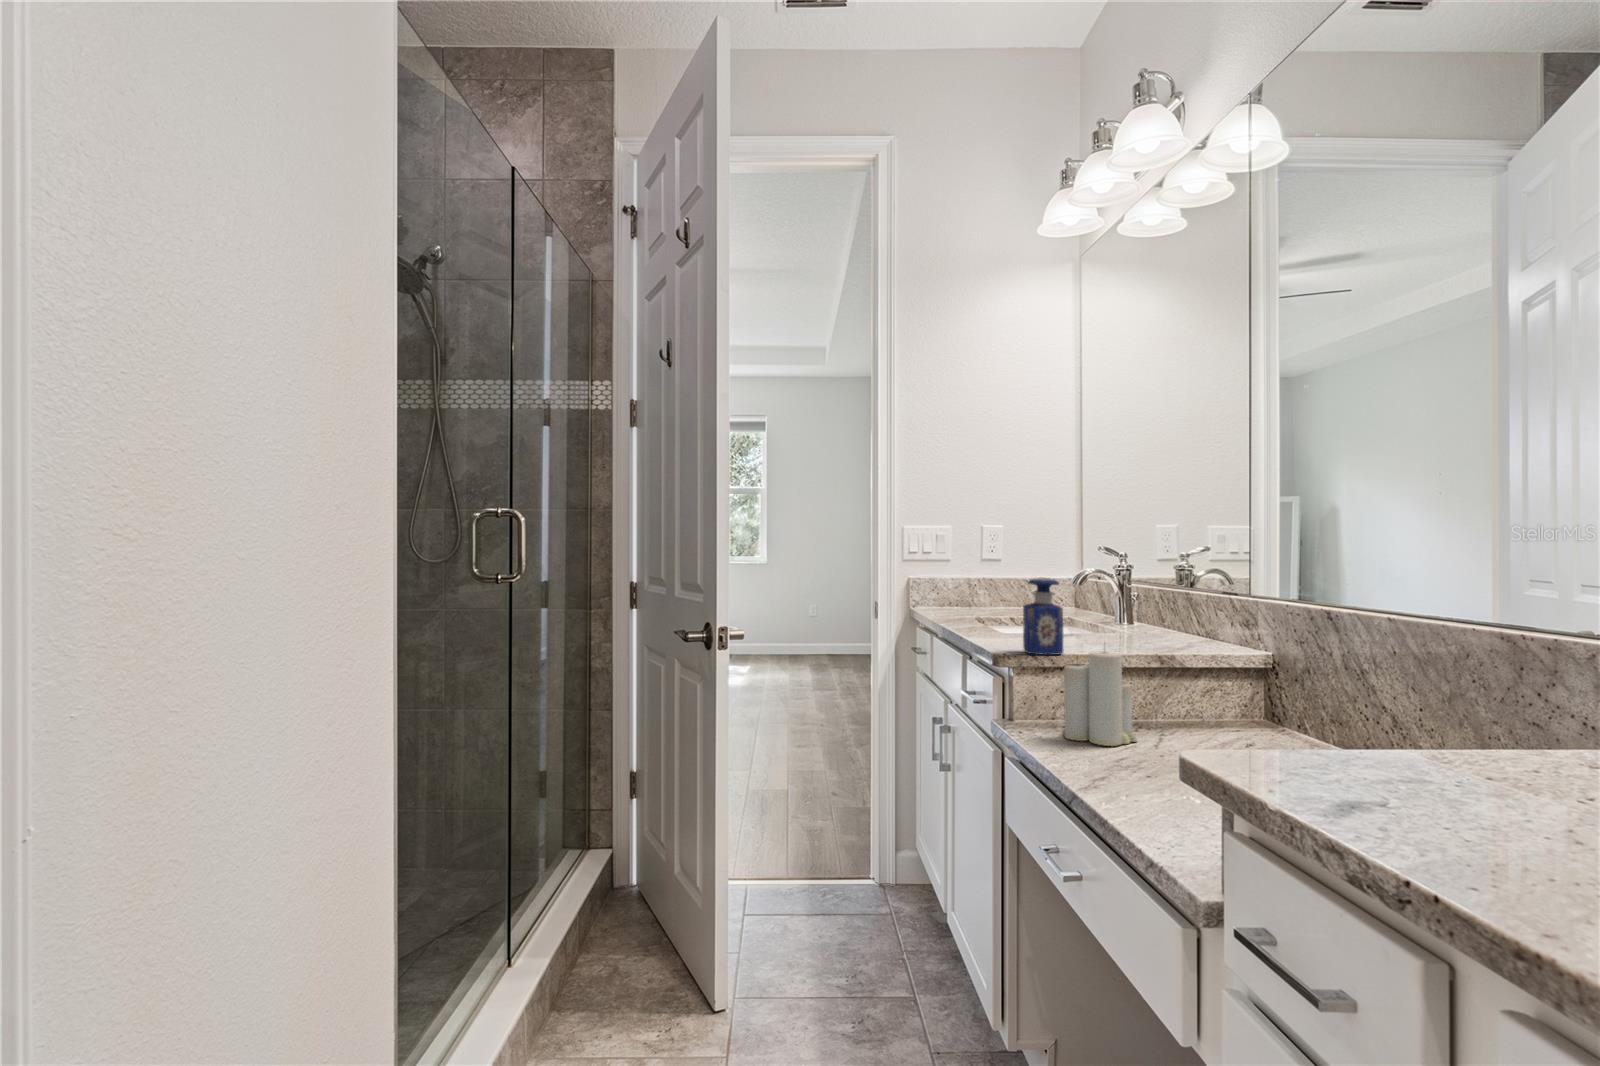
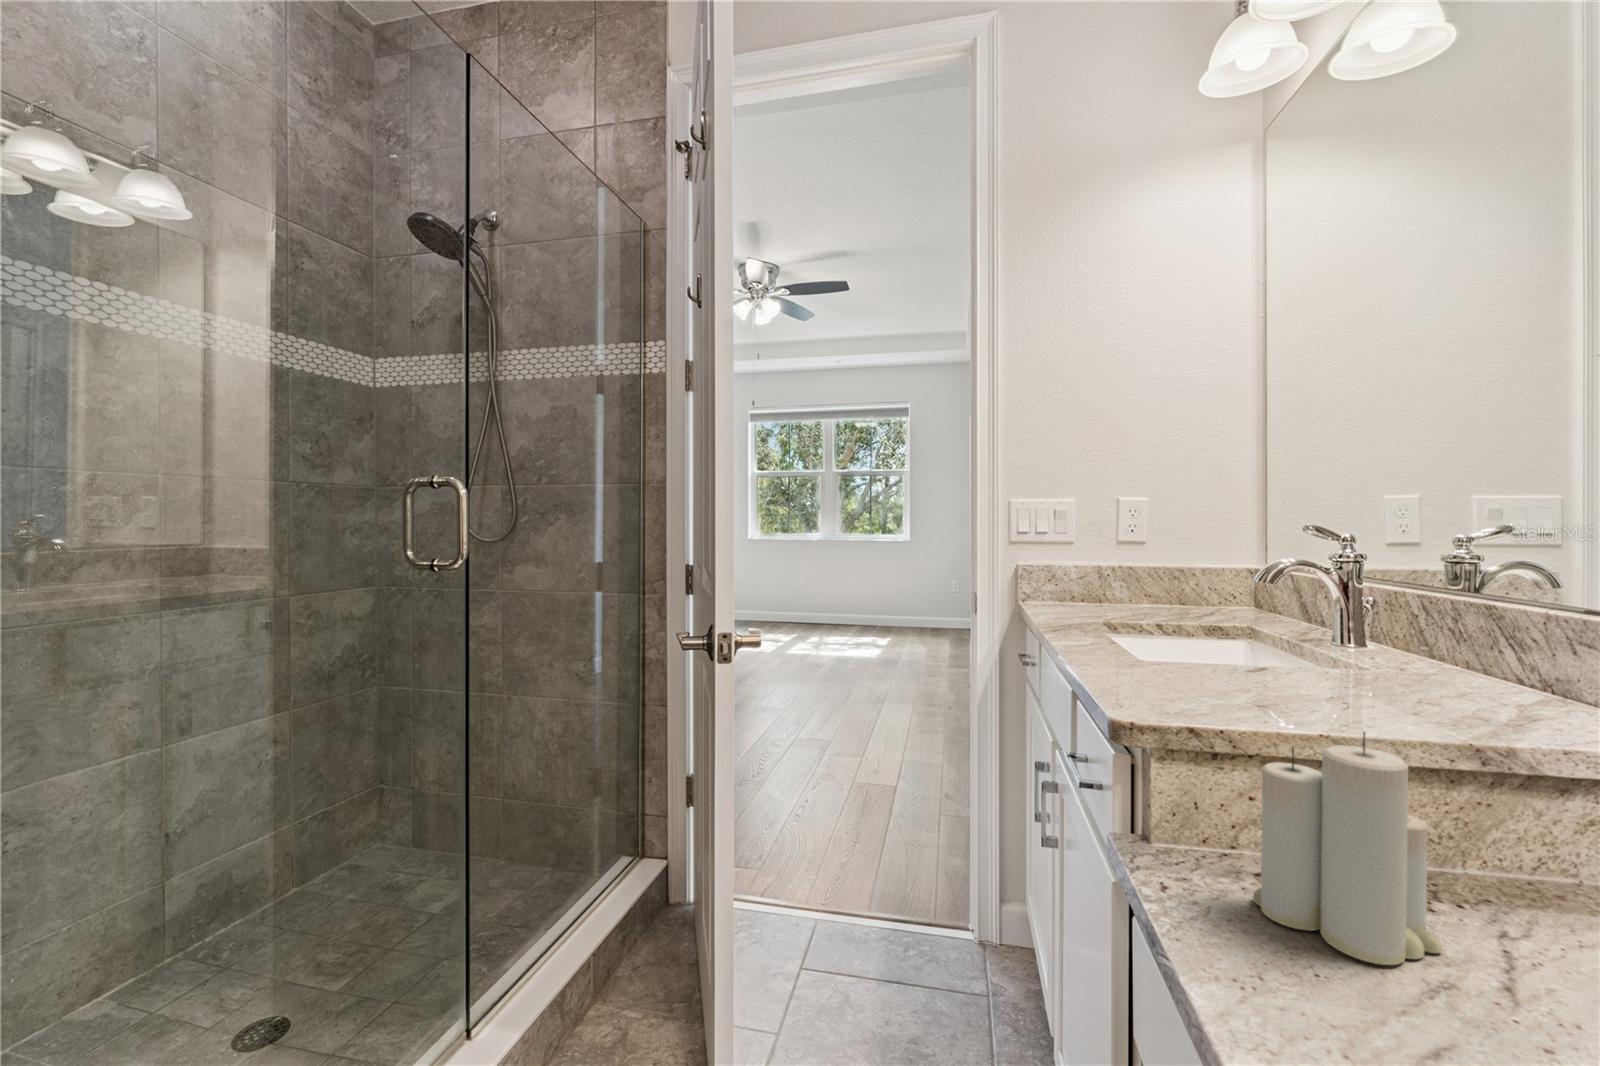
perfume bottle: present [1023,578,1063,655] -> none [1174,583,1256,729]

